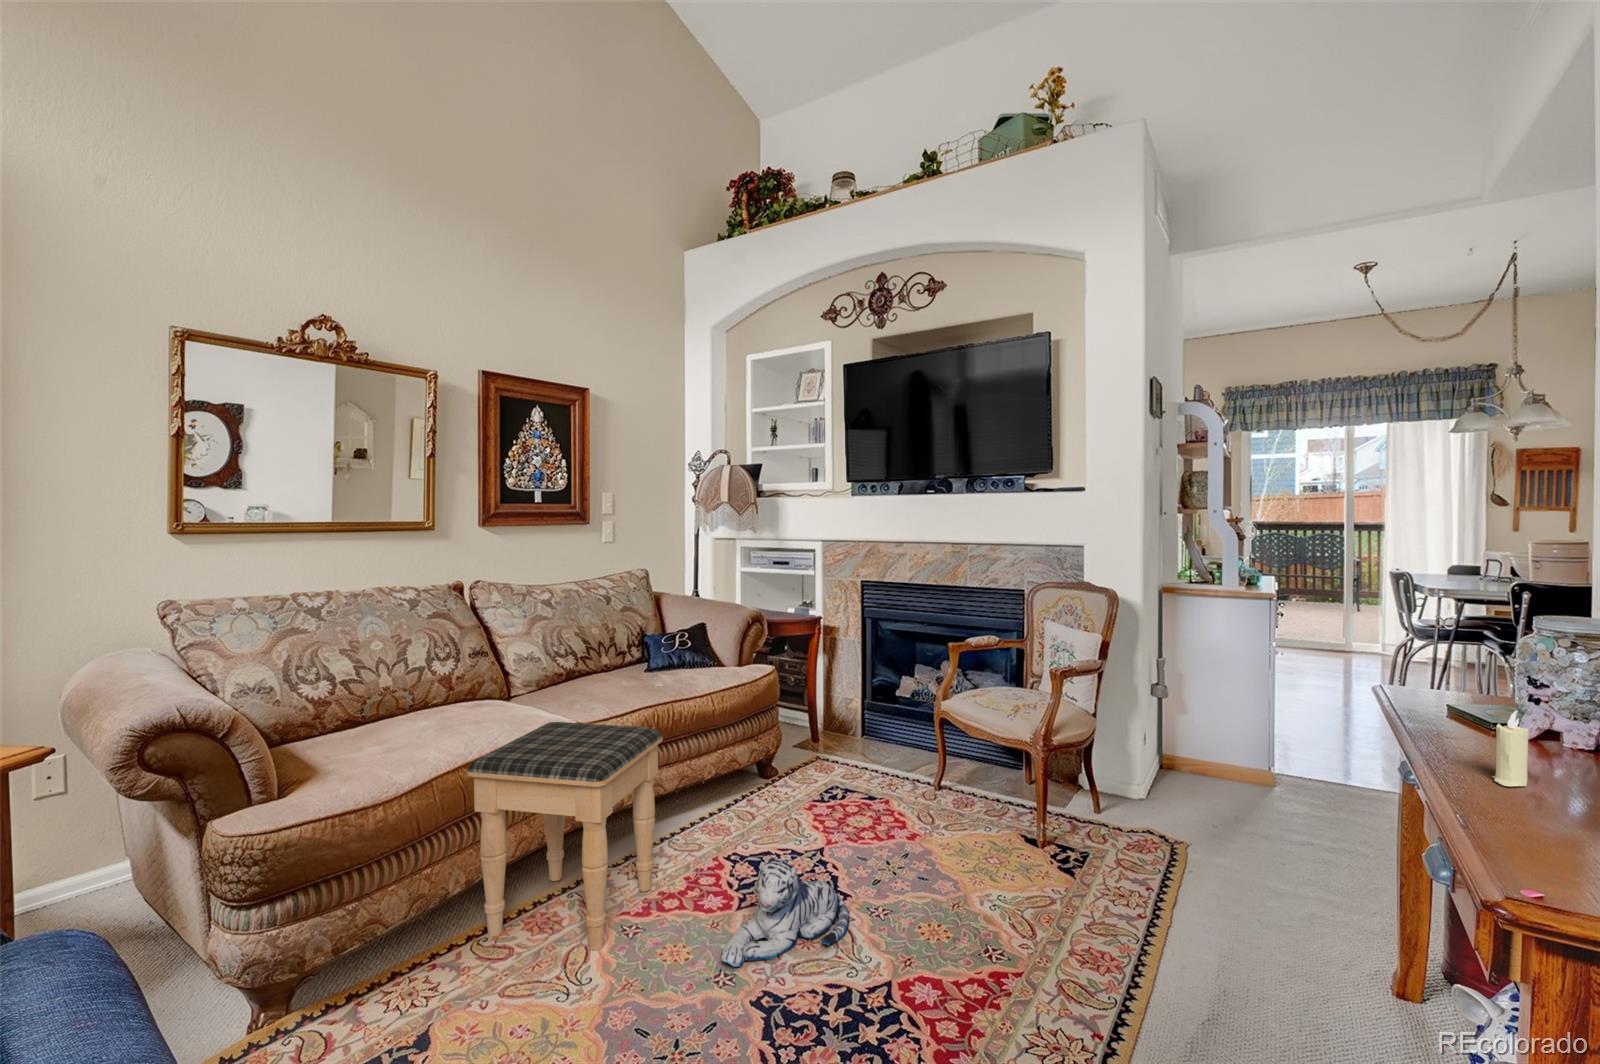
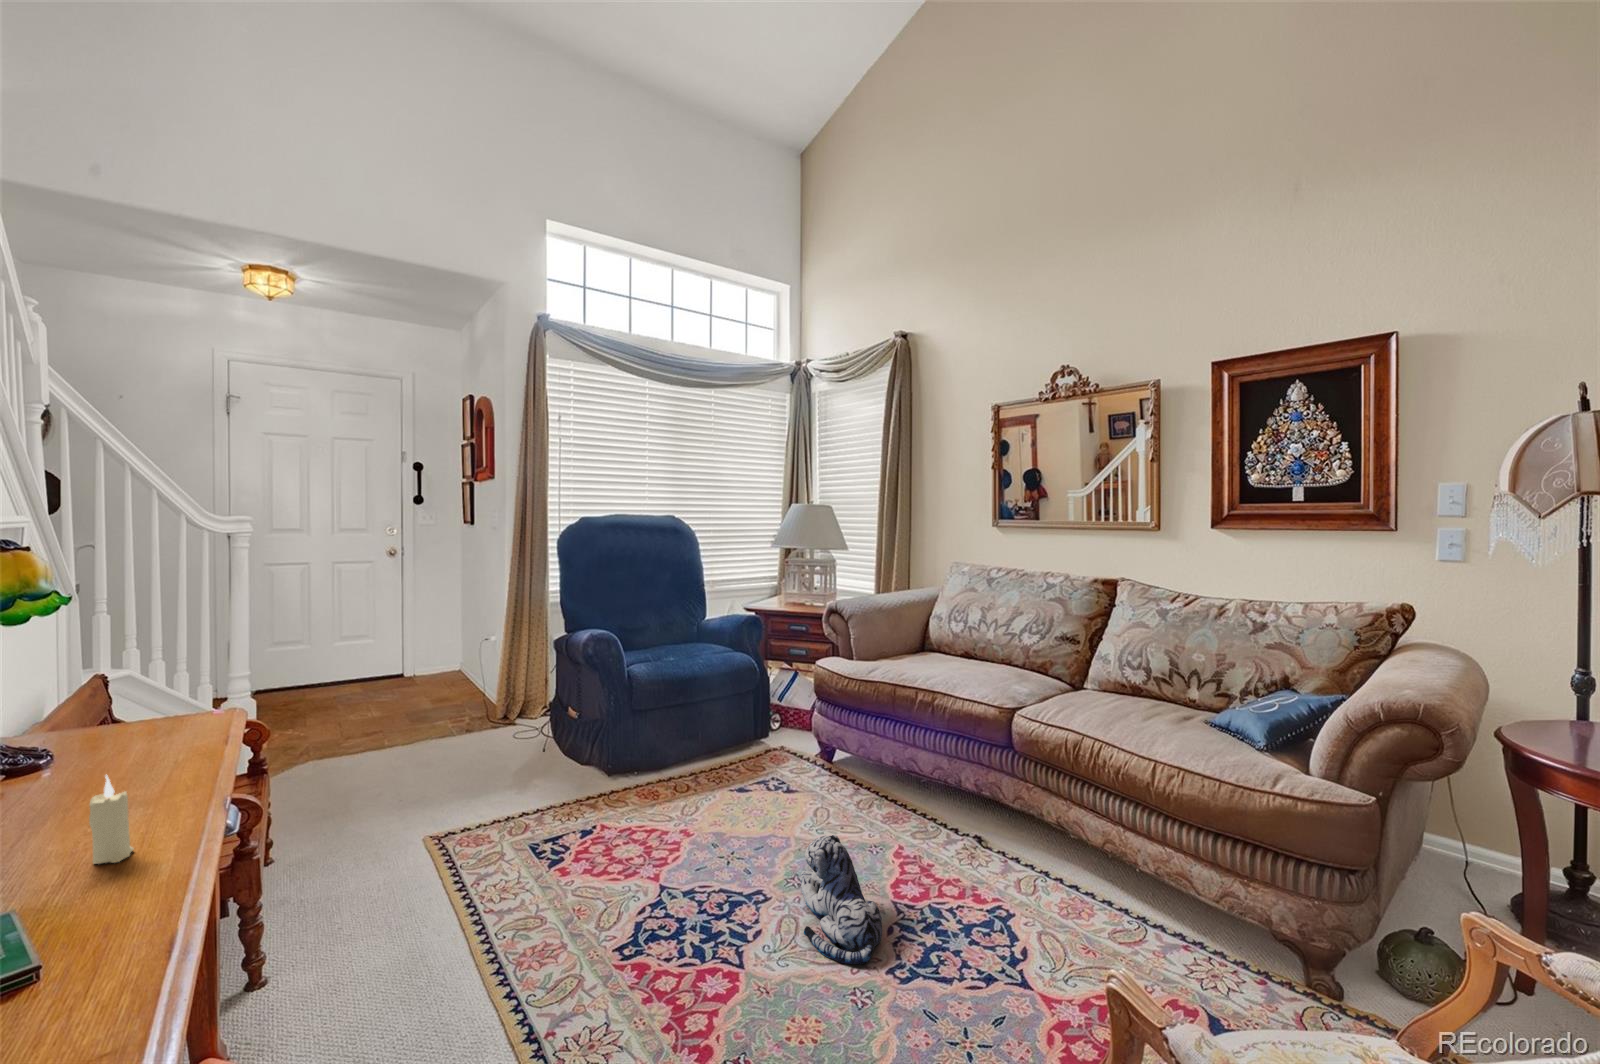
footstool: present [467,722,663,951] -> none [839,678,974,853]

